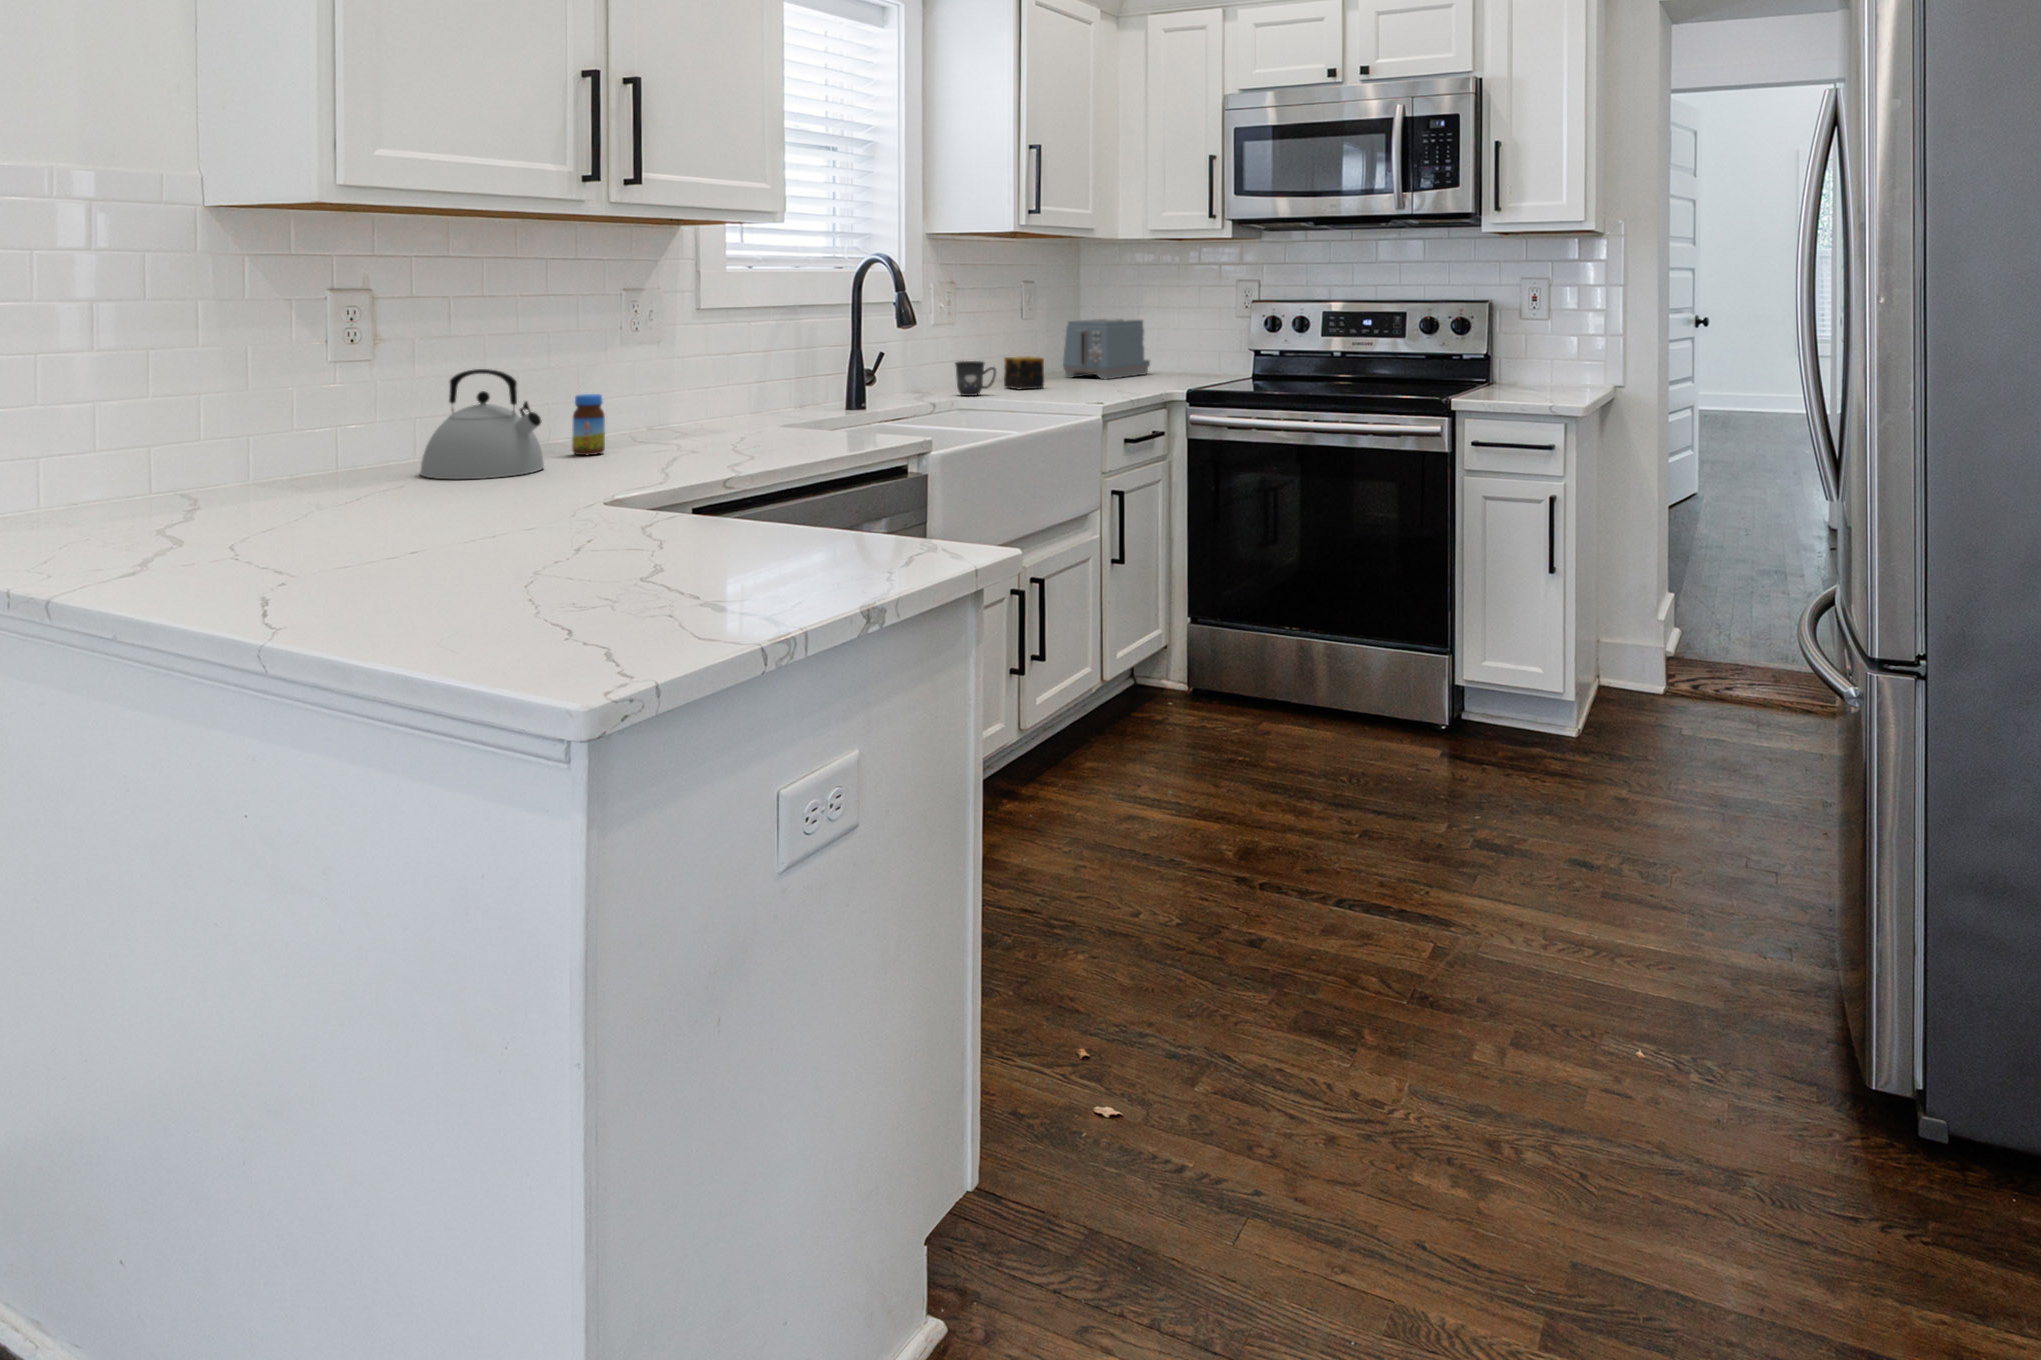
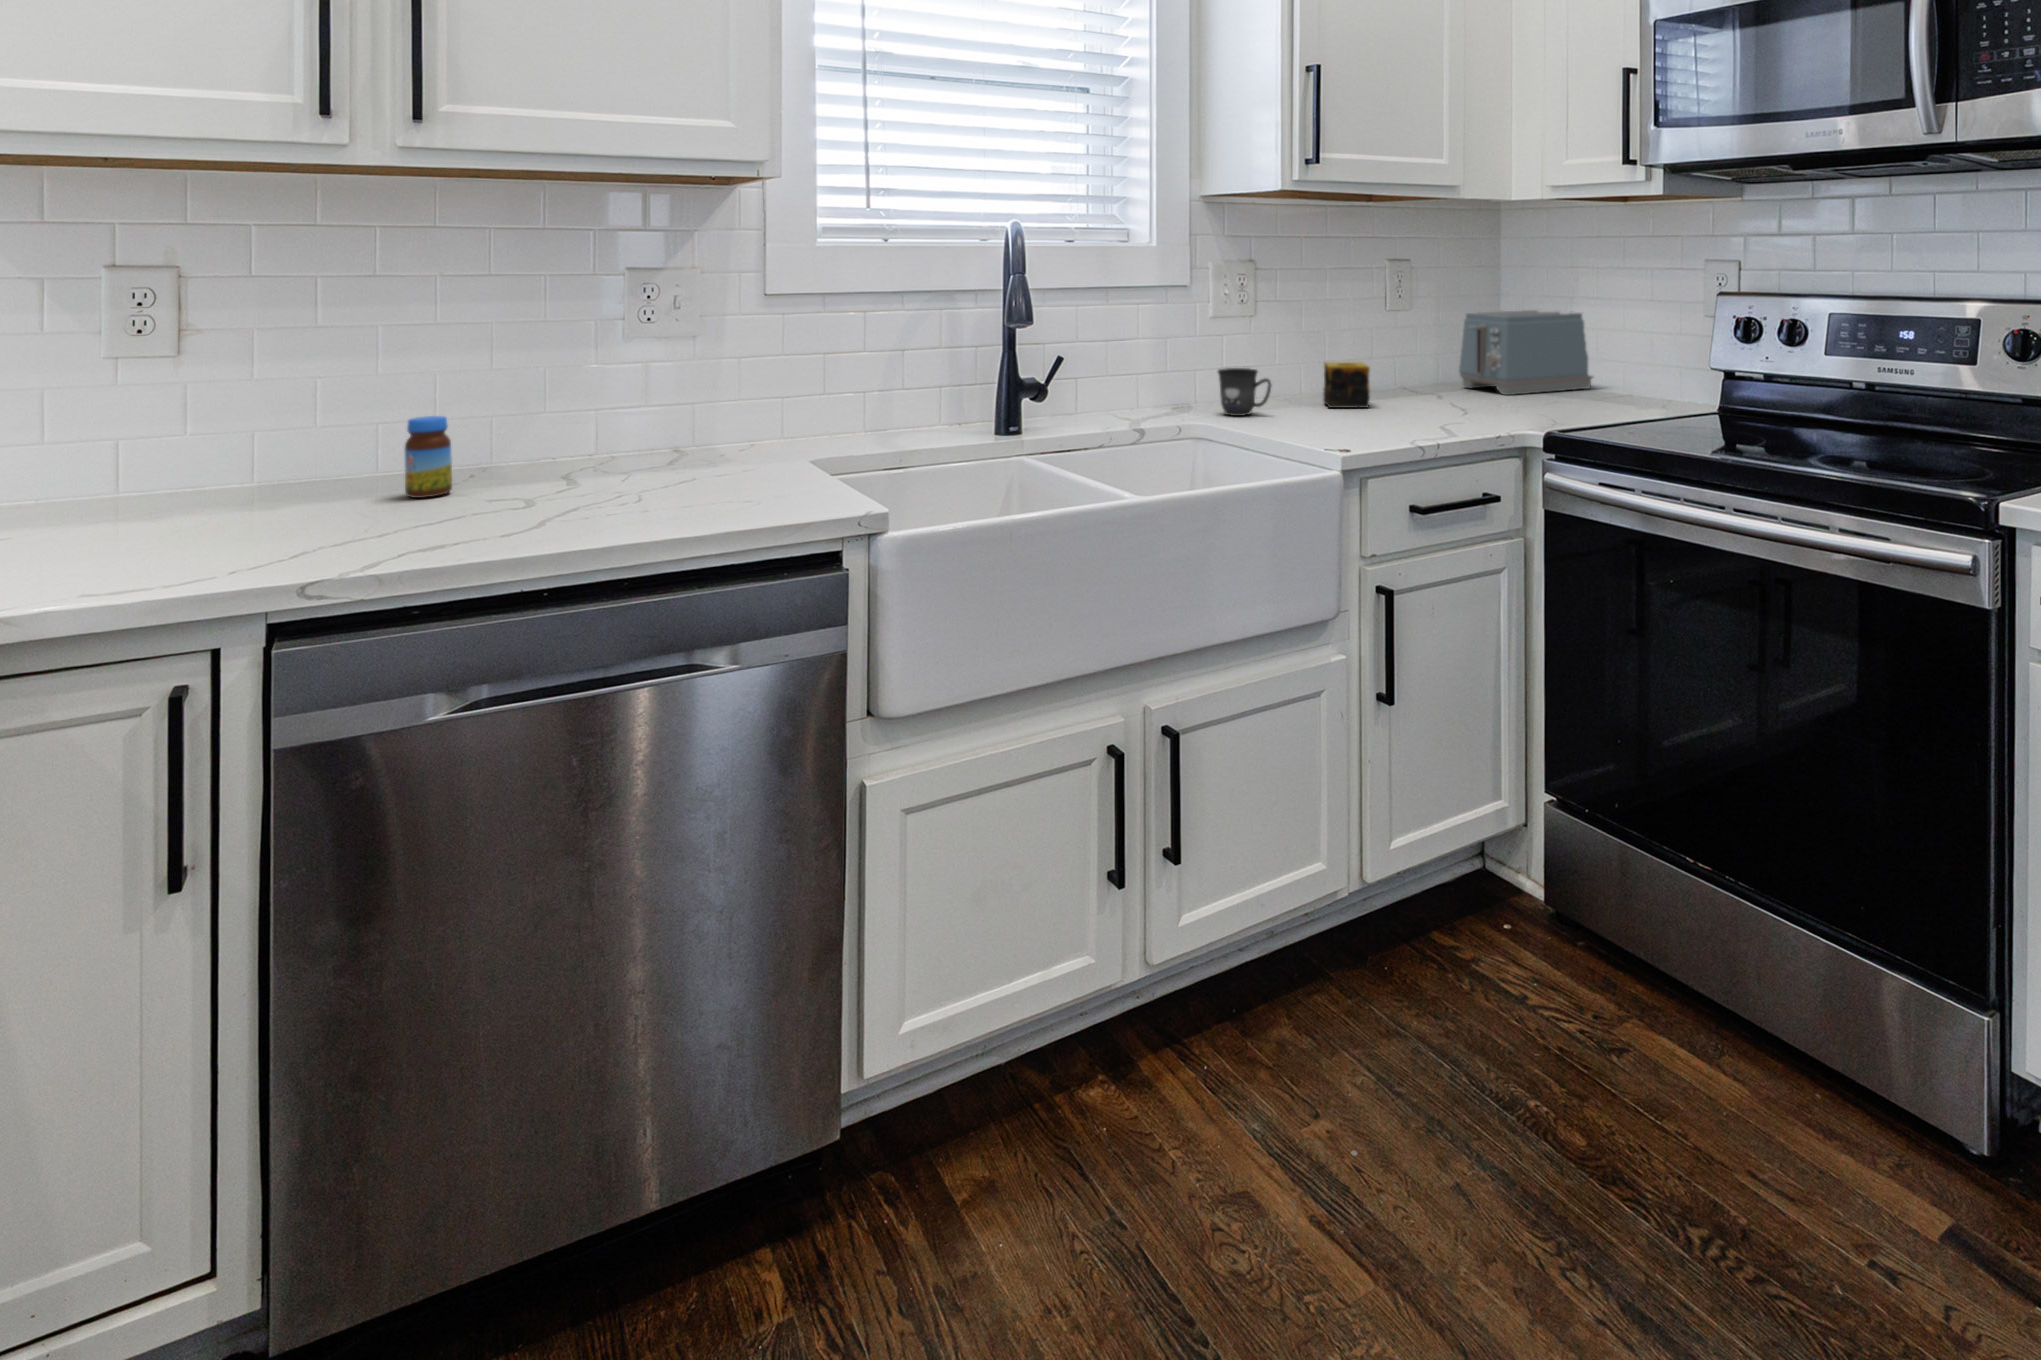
kettle: present [420,369,544,479] -> none [99,386,293,537]

